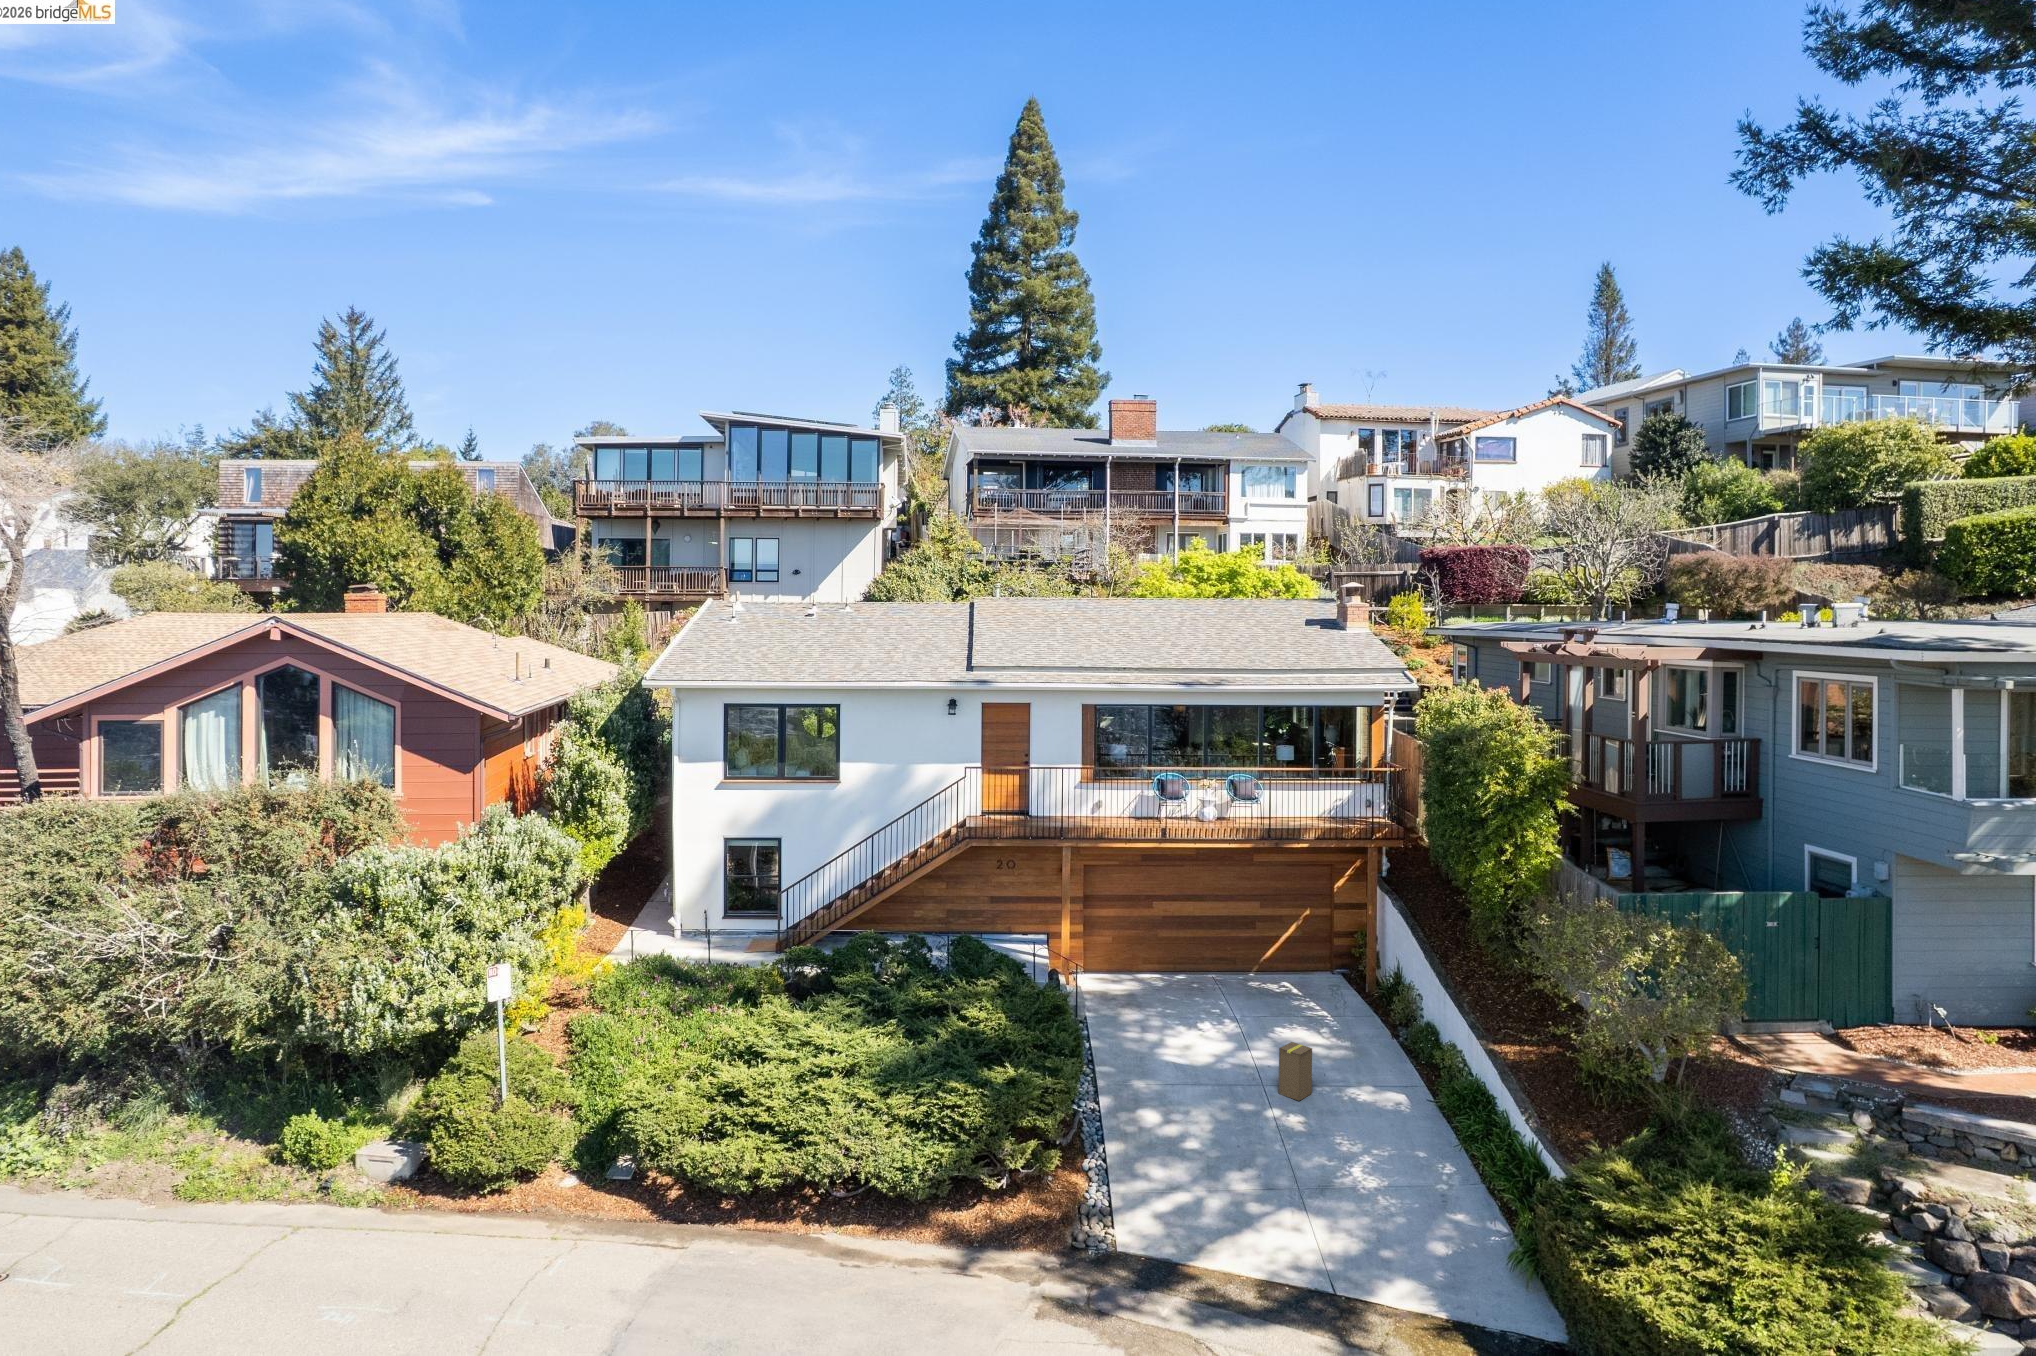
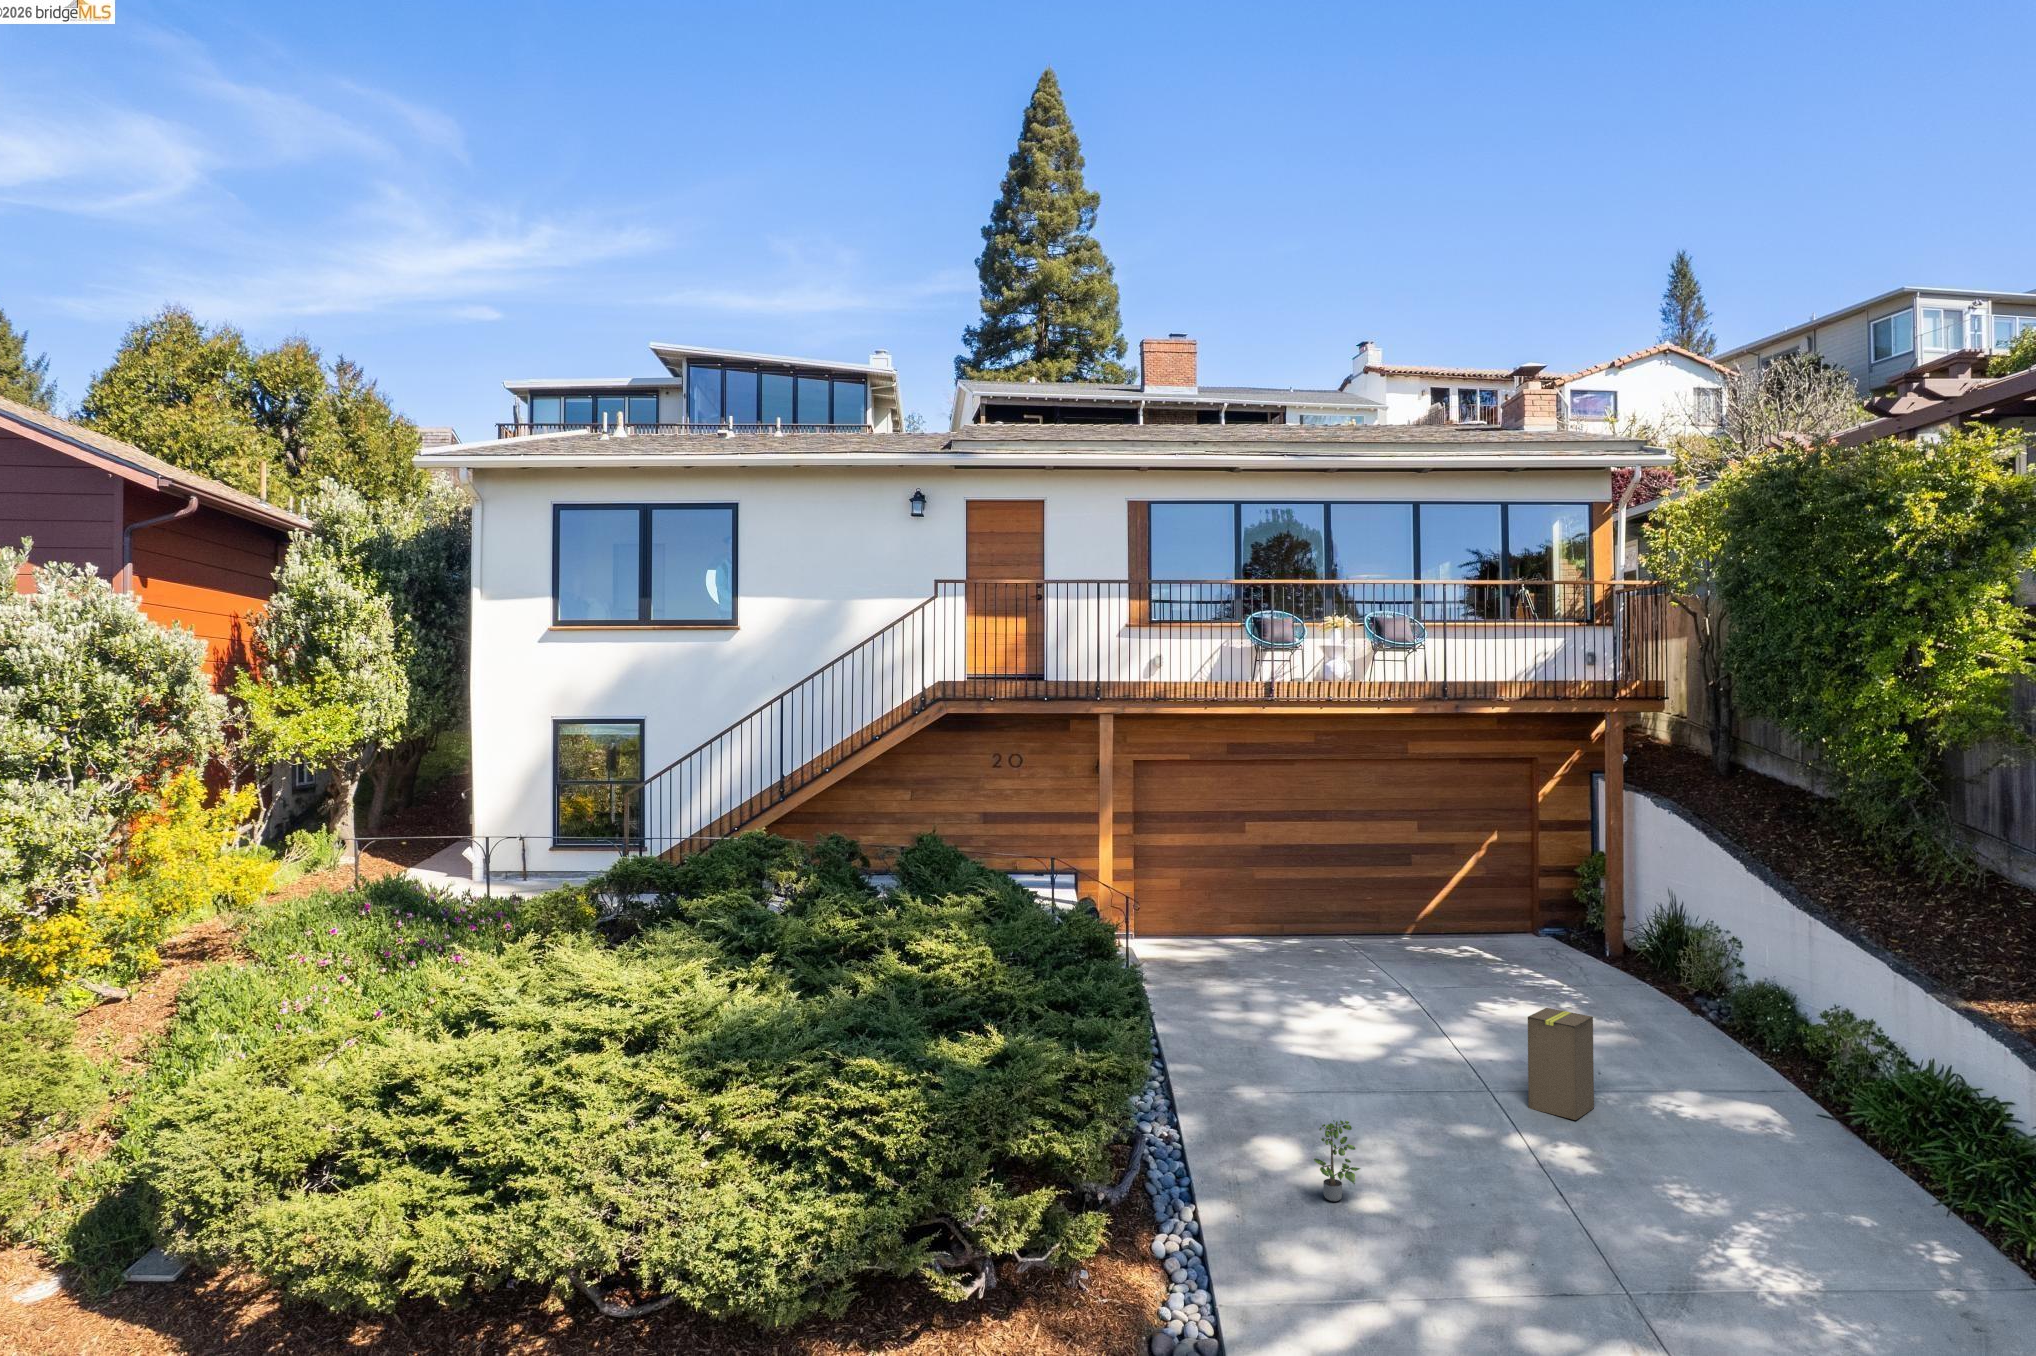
potted plant: none [1161,1105,1184,1143] -> present [1314,1120,1360,1201]

